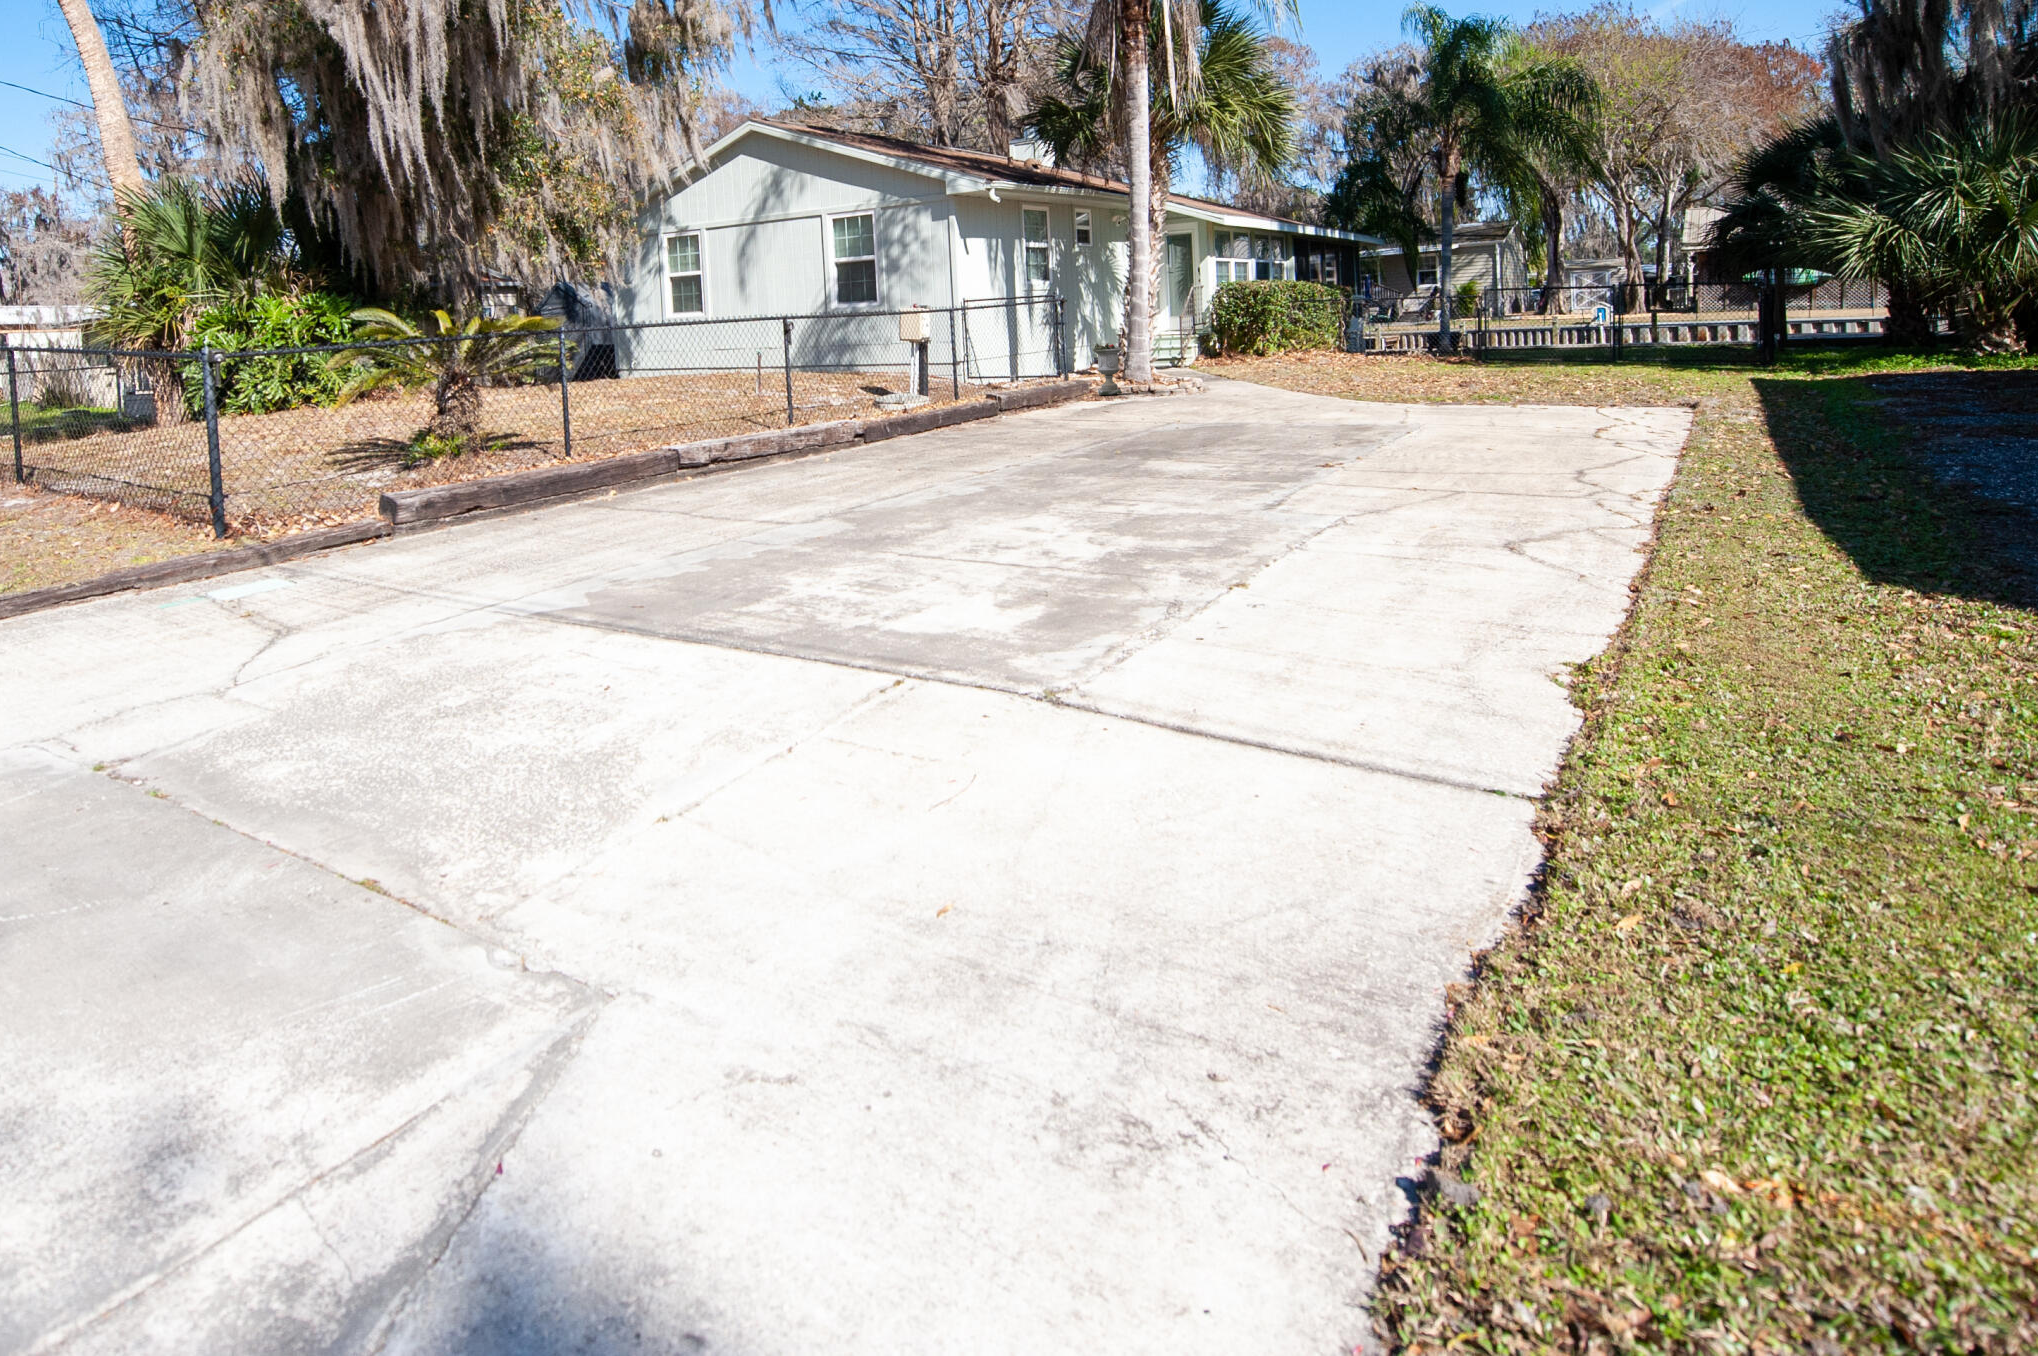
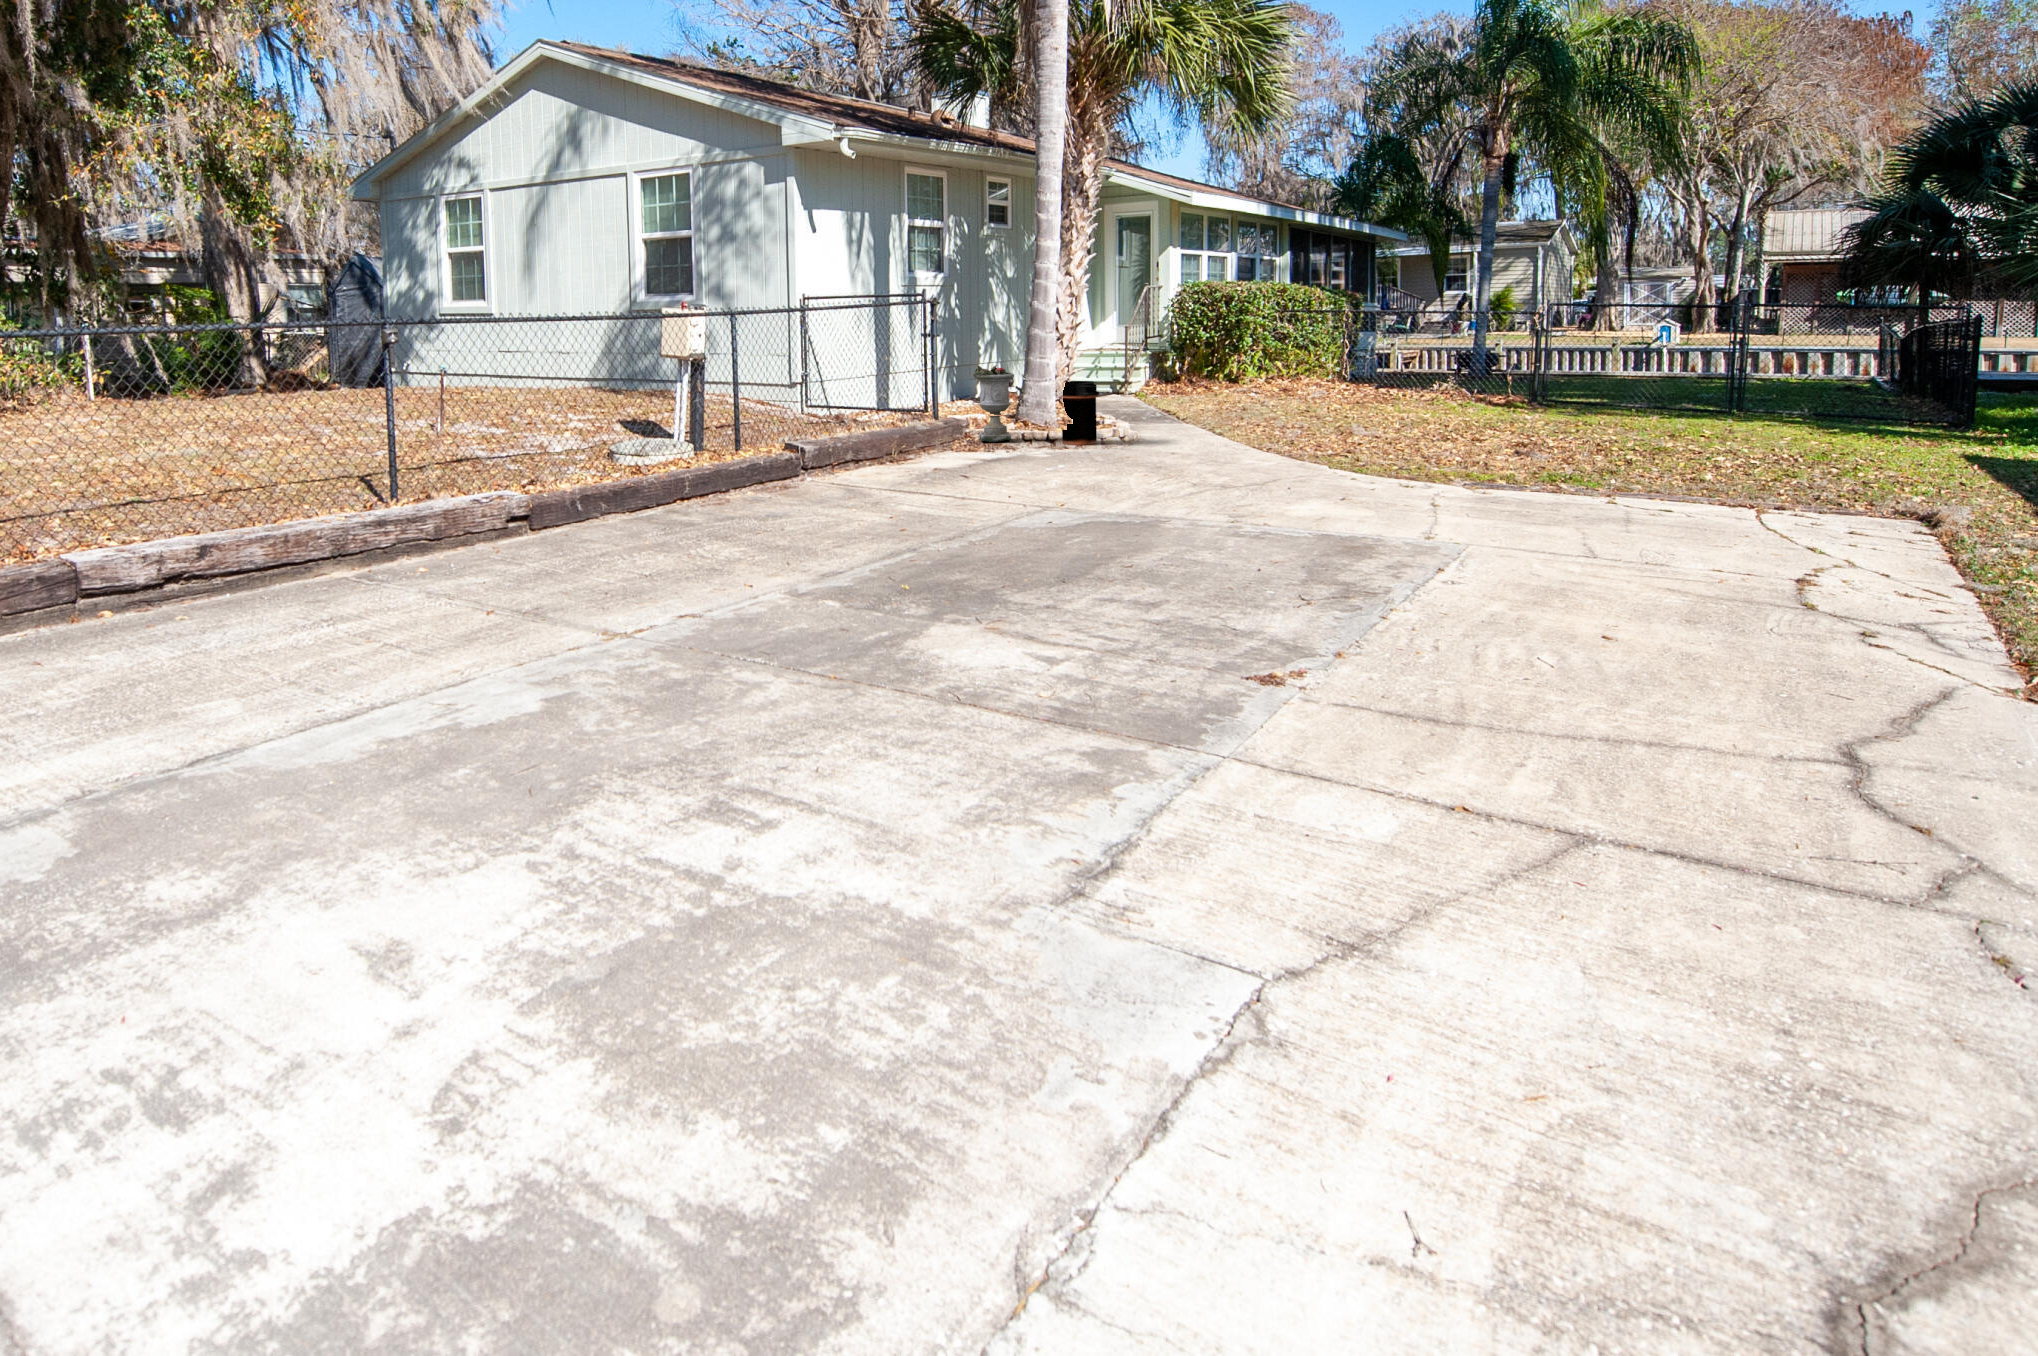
trash can: none [1153,351,1181,395] -> present [1061,381,1099,445]

